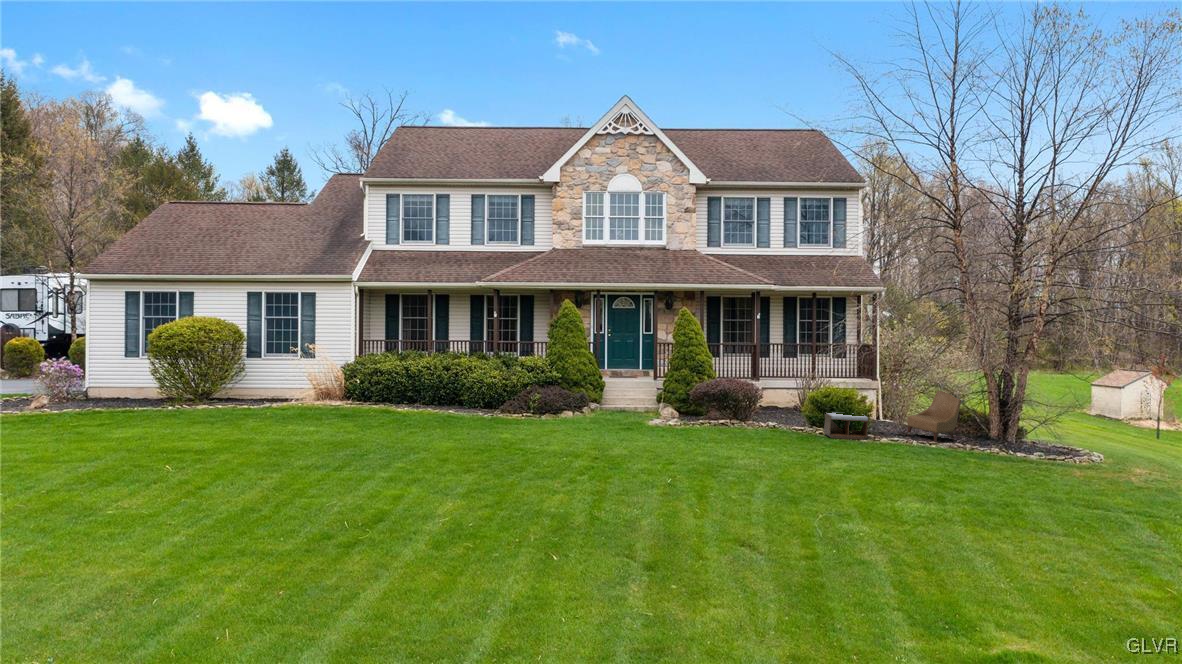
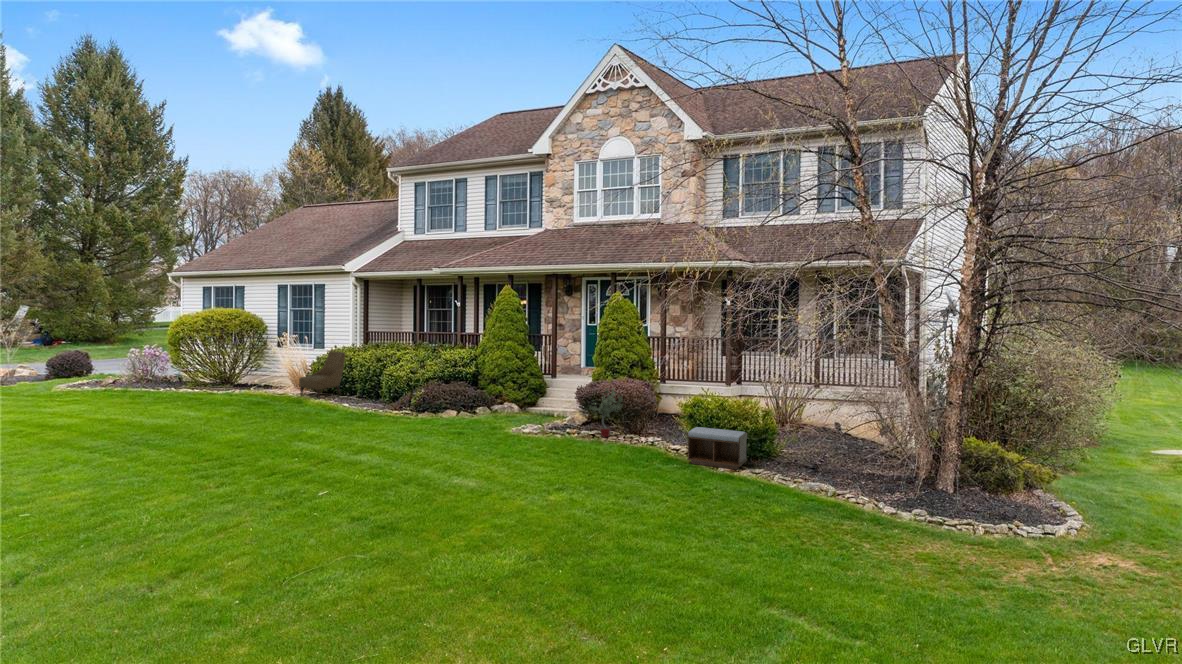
potted tree: none [716,386,750,426] -> present [589,388,622,438]
chair: present [907,391,961,442] -> present [299,352,345,398]

